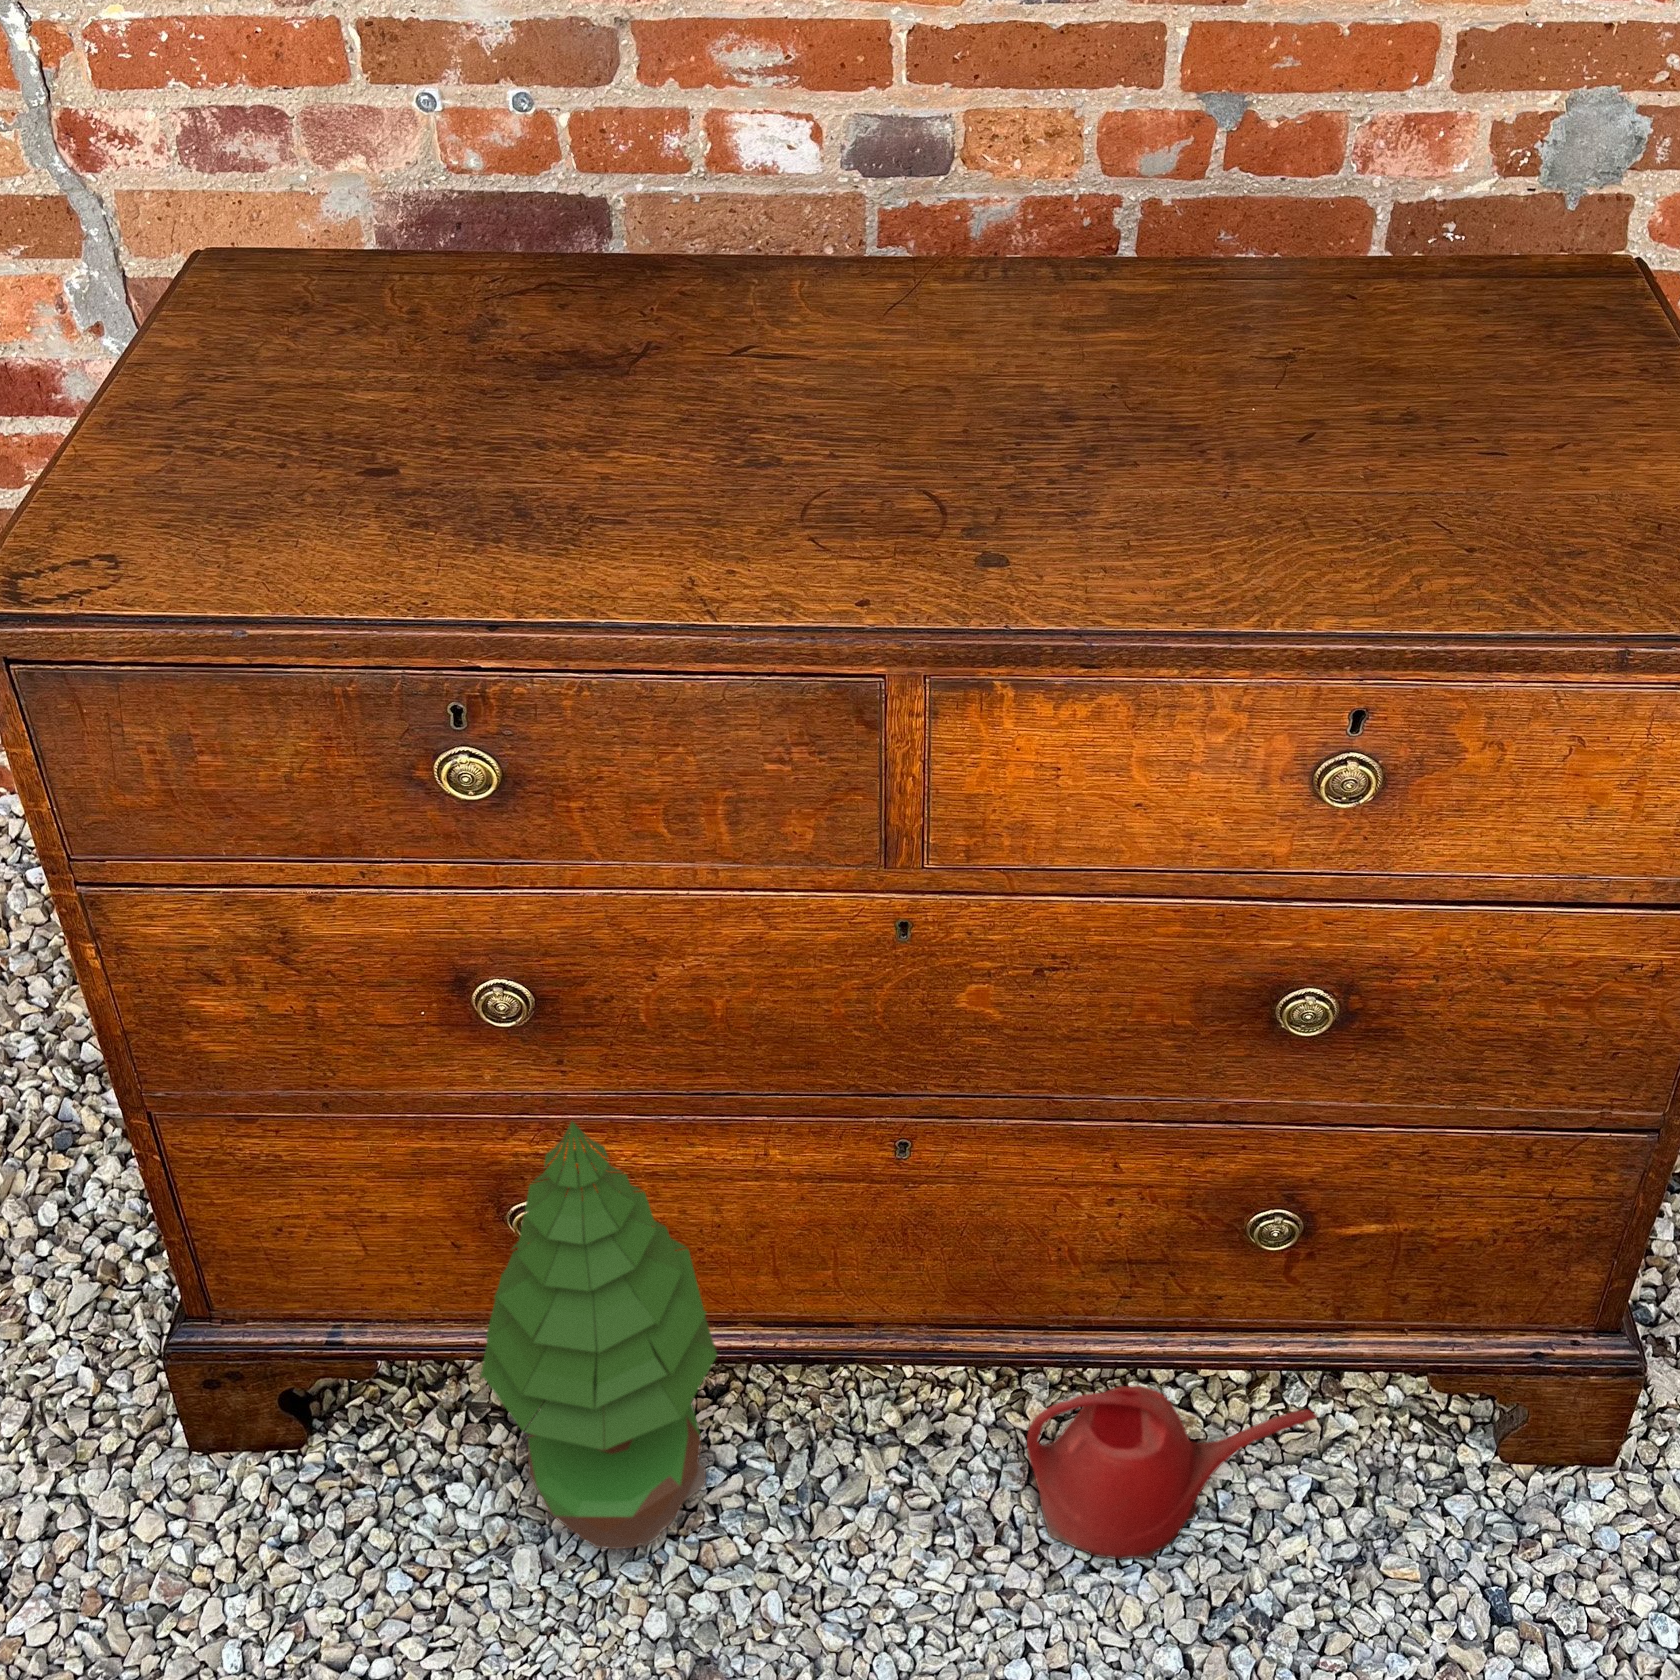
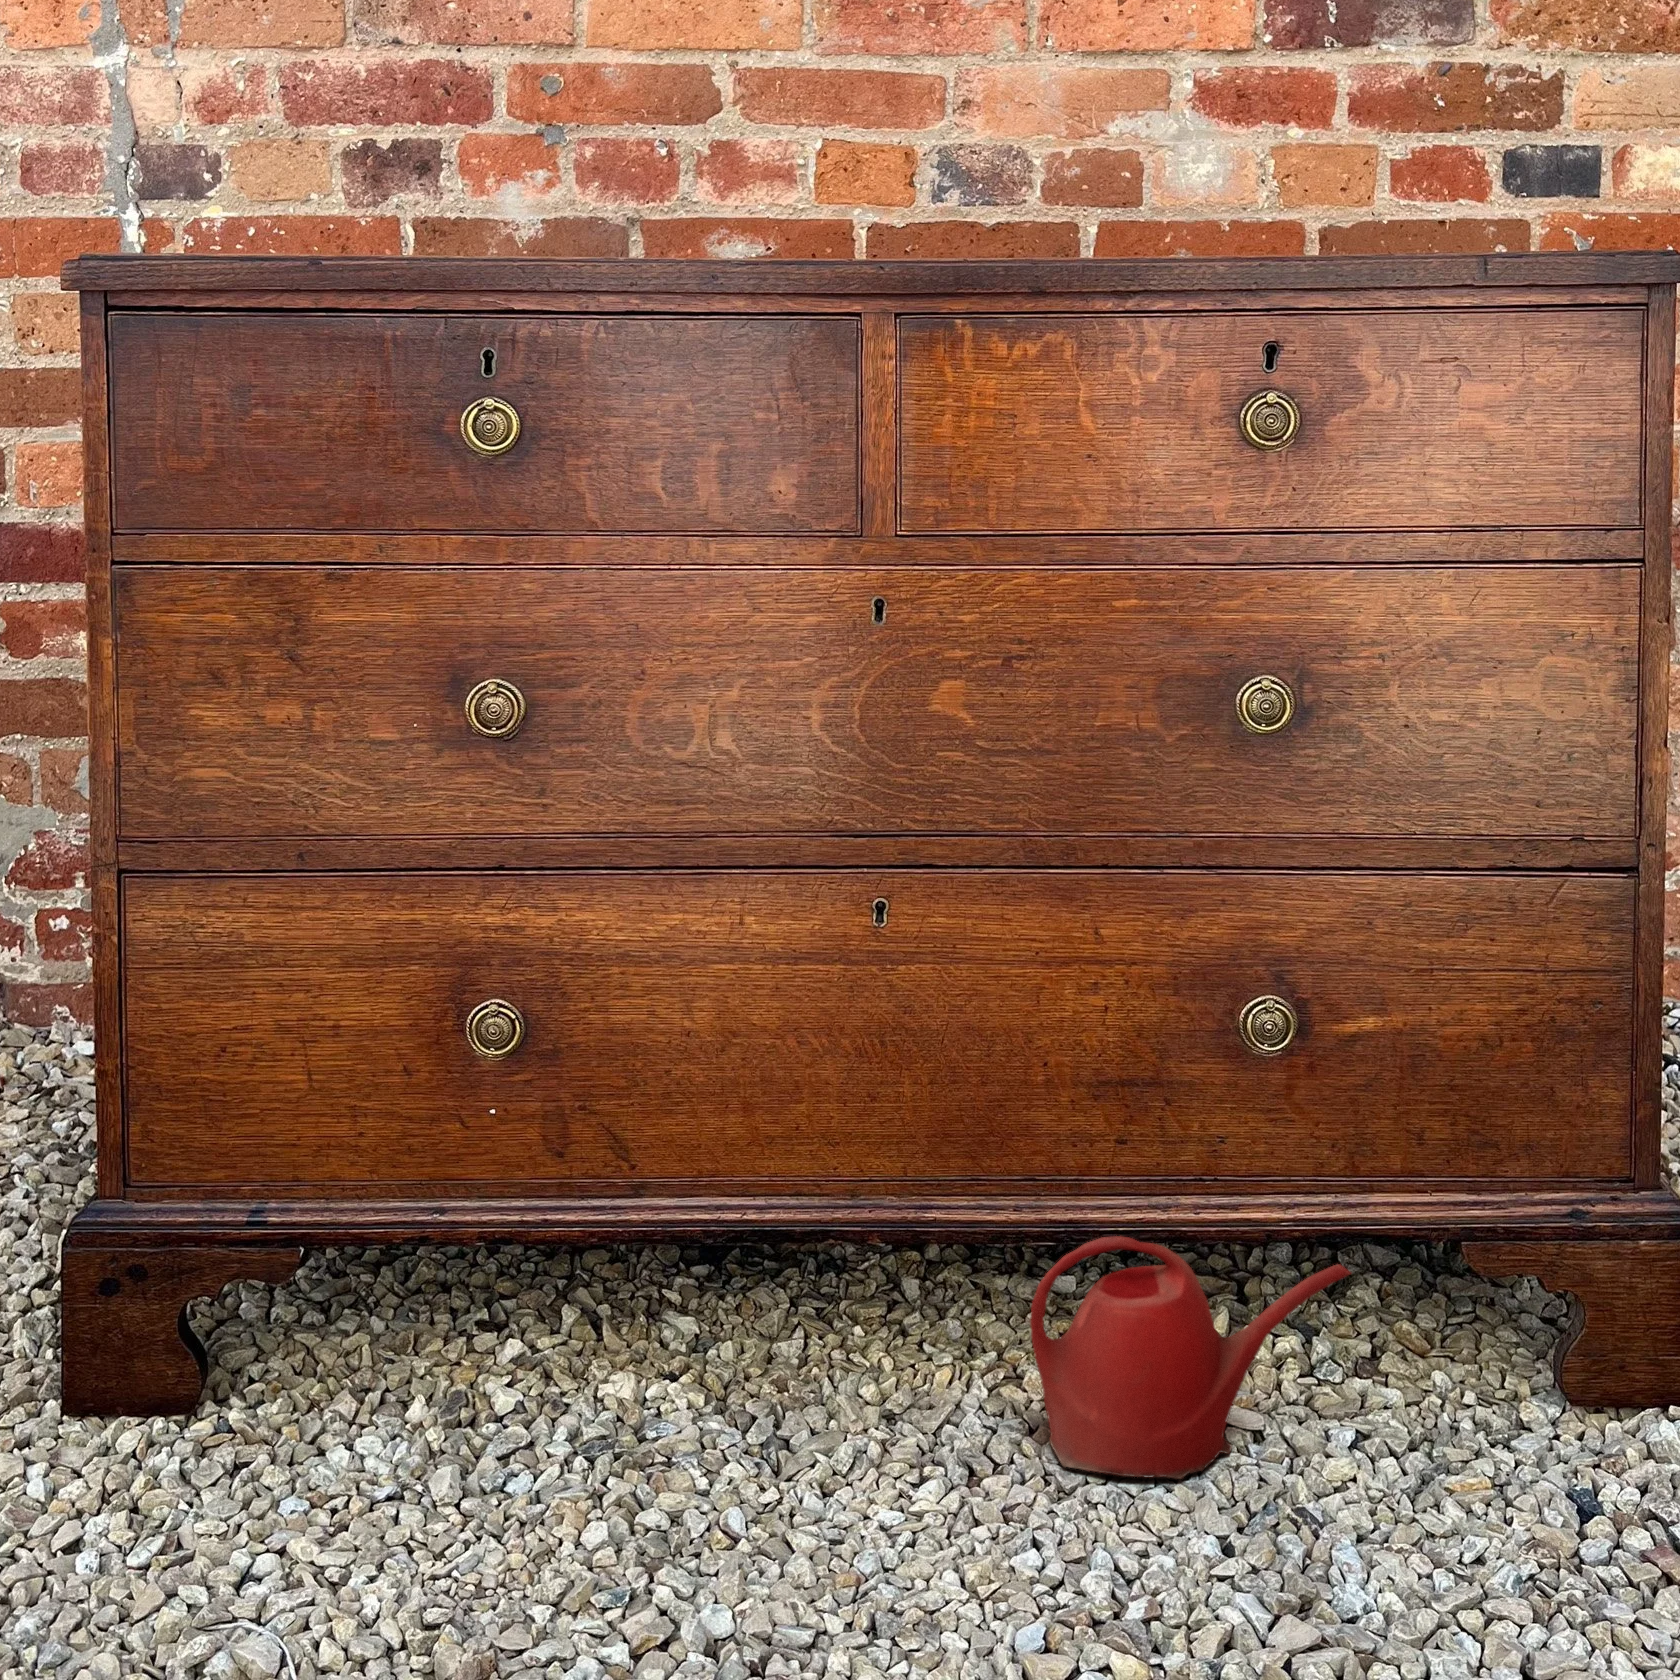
potted tree: present [480,1122,718,1549] -> none [429,772,690,1463]

